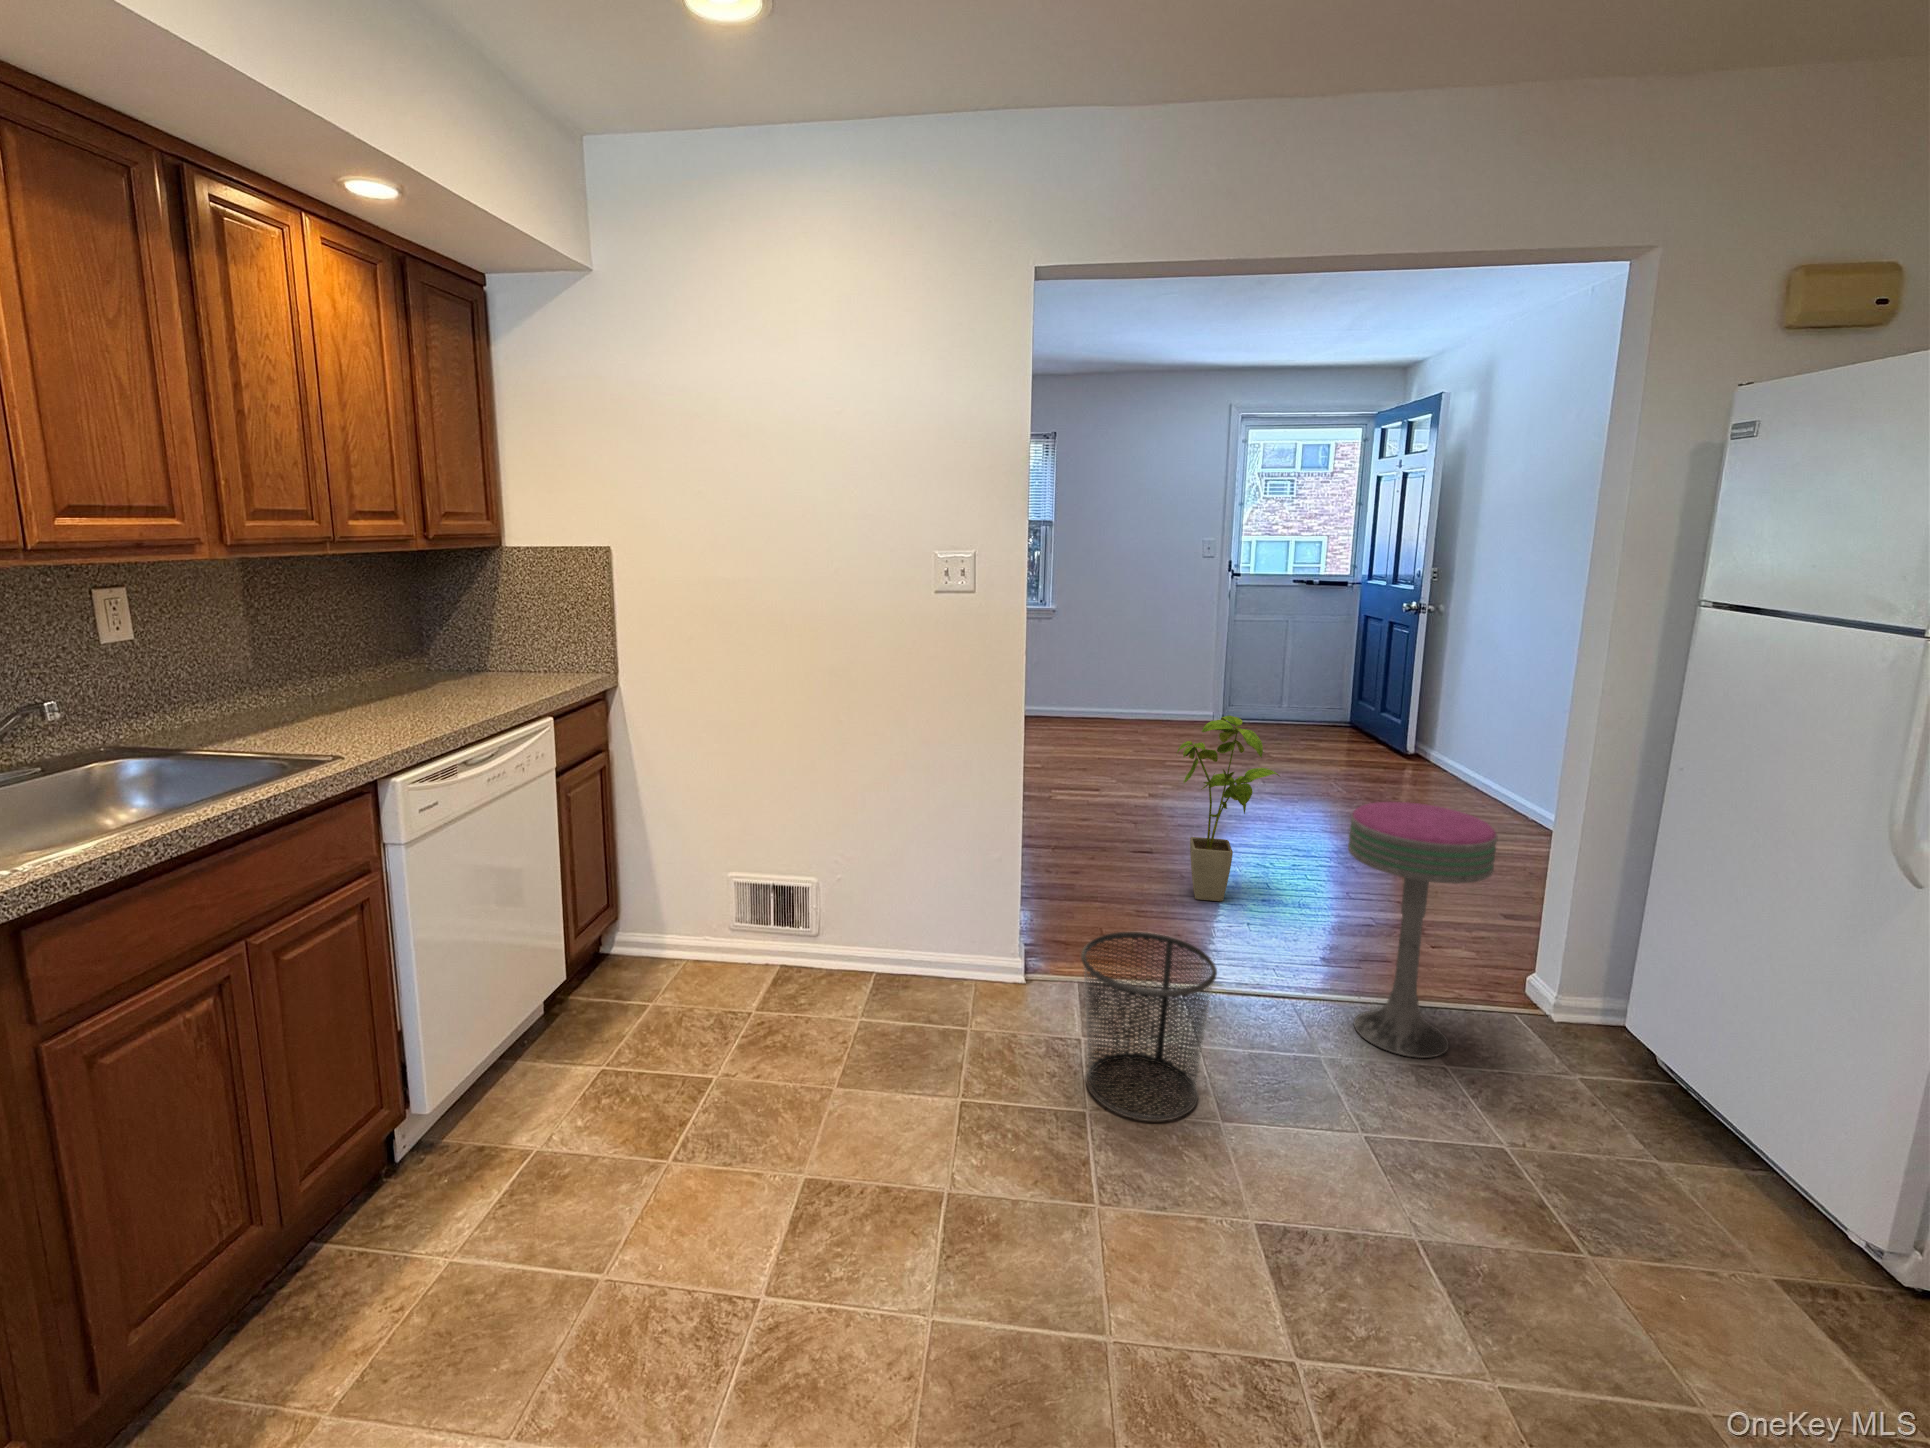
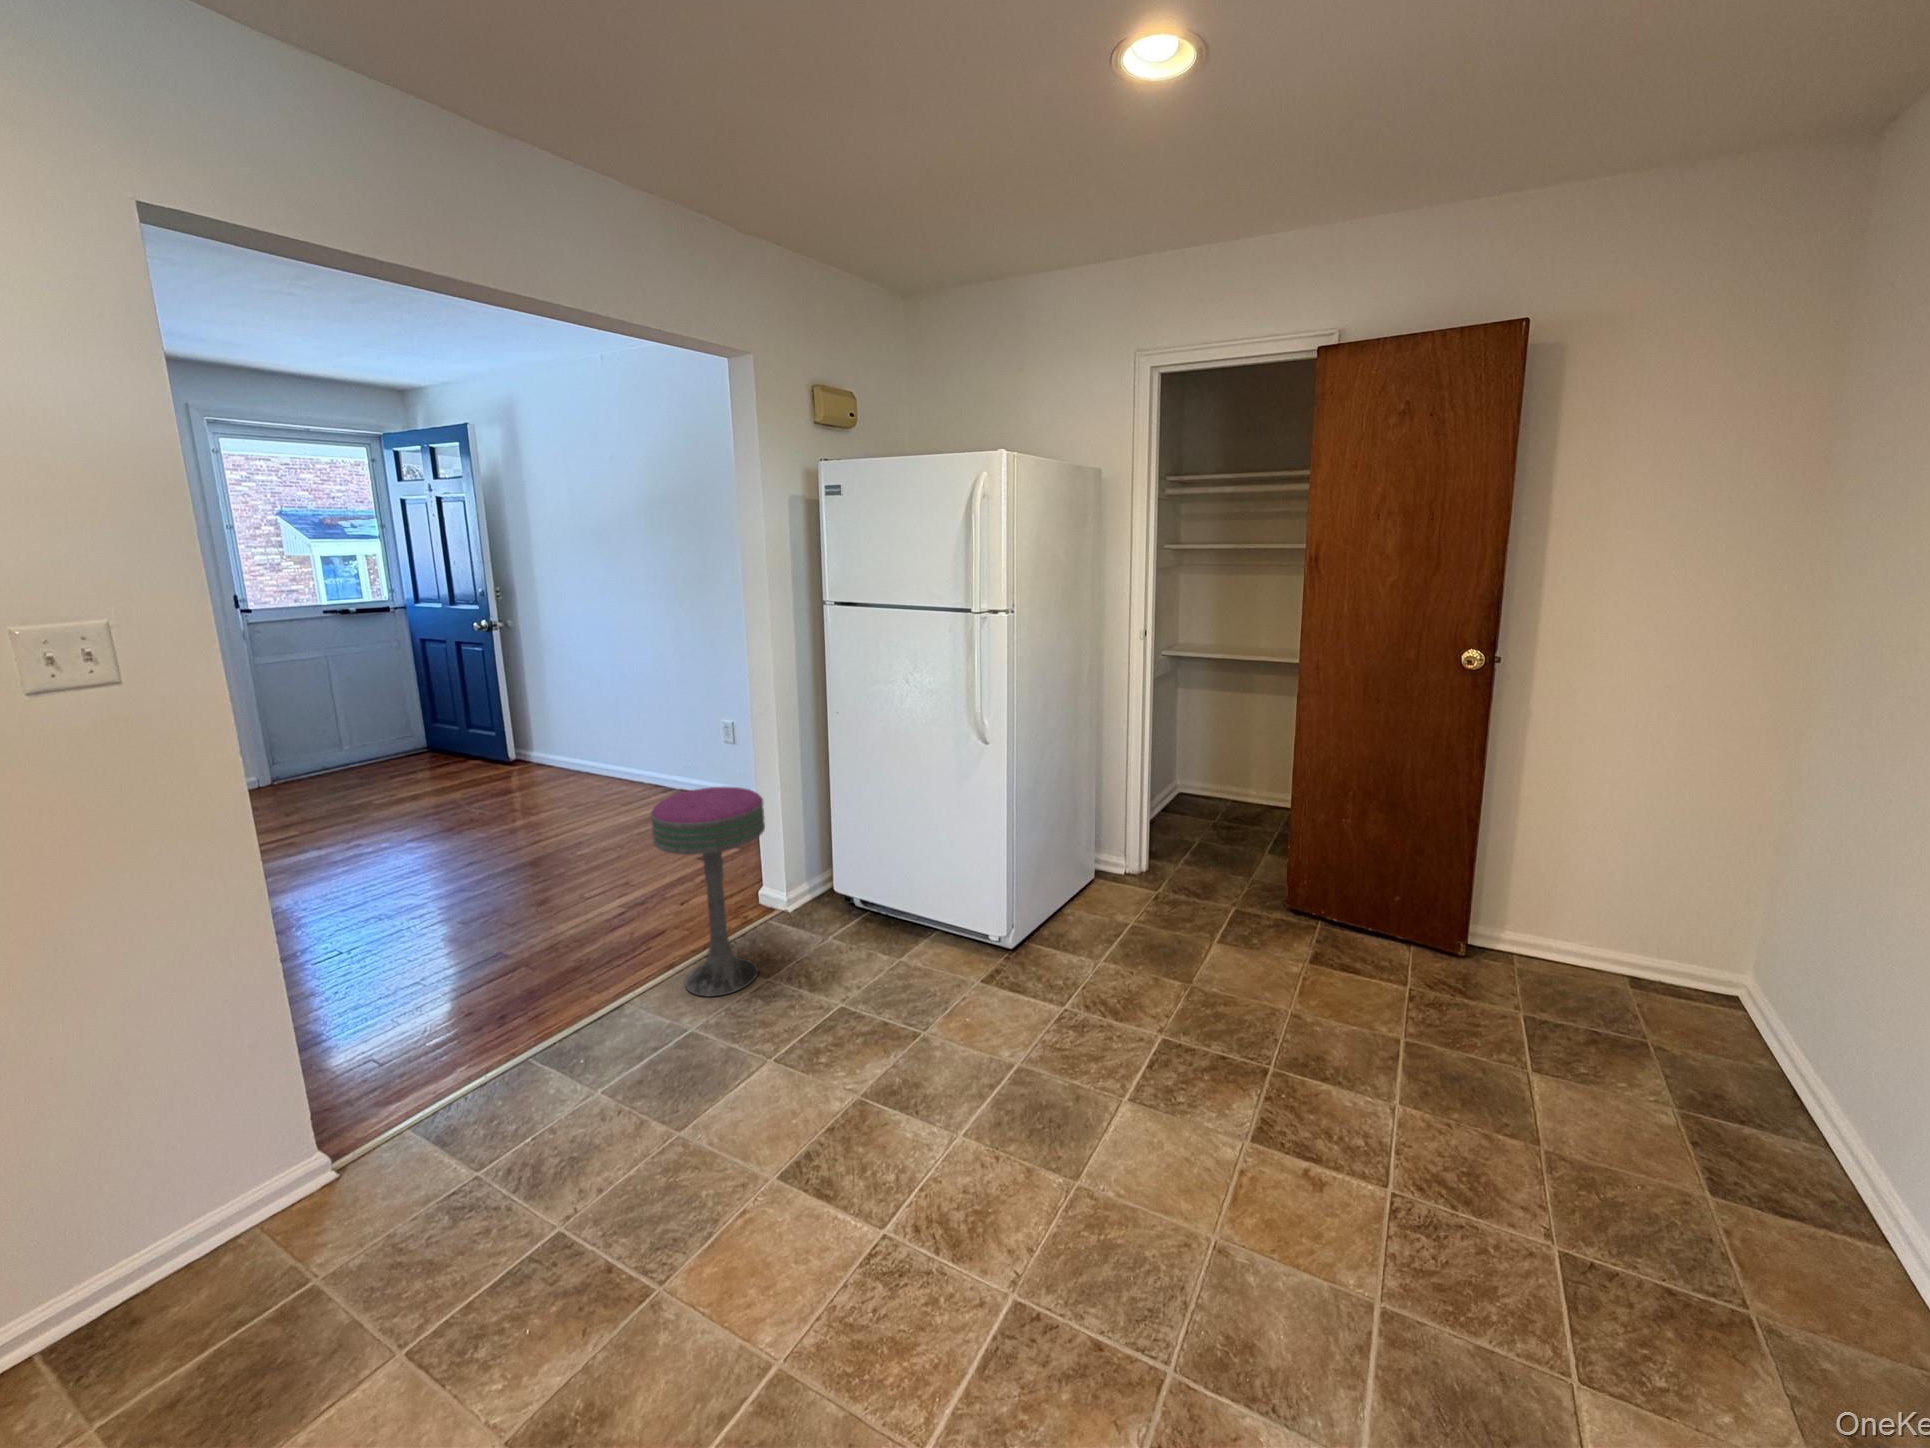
house plant: present [1177,716,1280,901] -> none [379,766,503,971]
waste bin: present [1081,932,1217,1121] -> none [487,997,649,1211]

